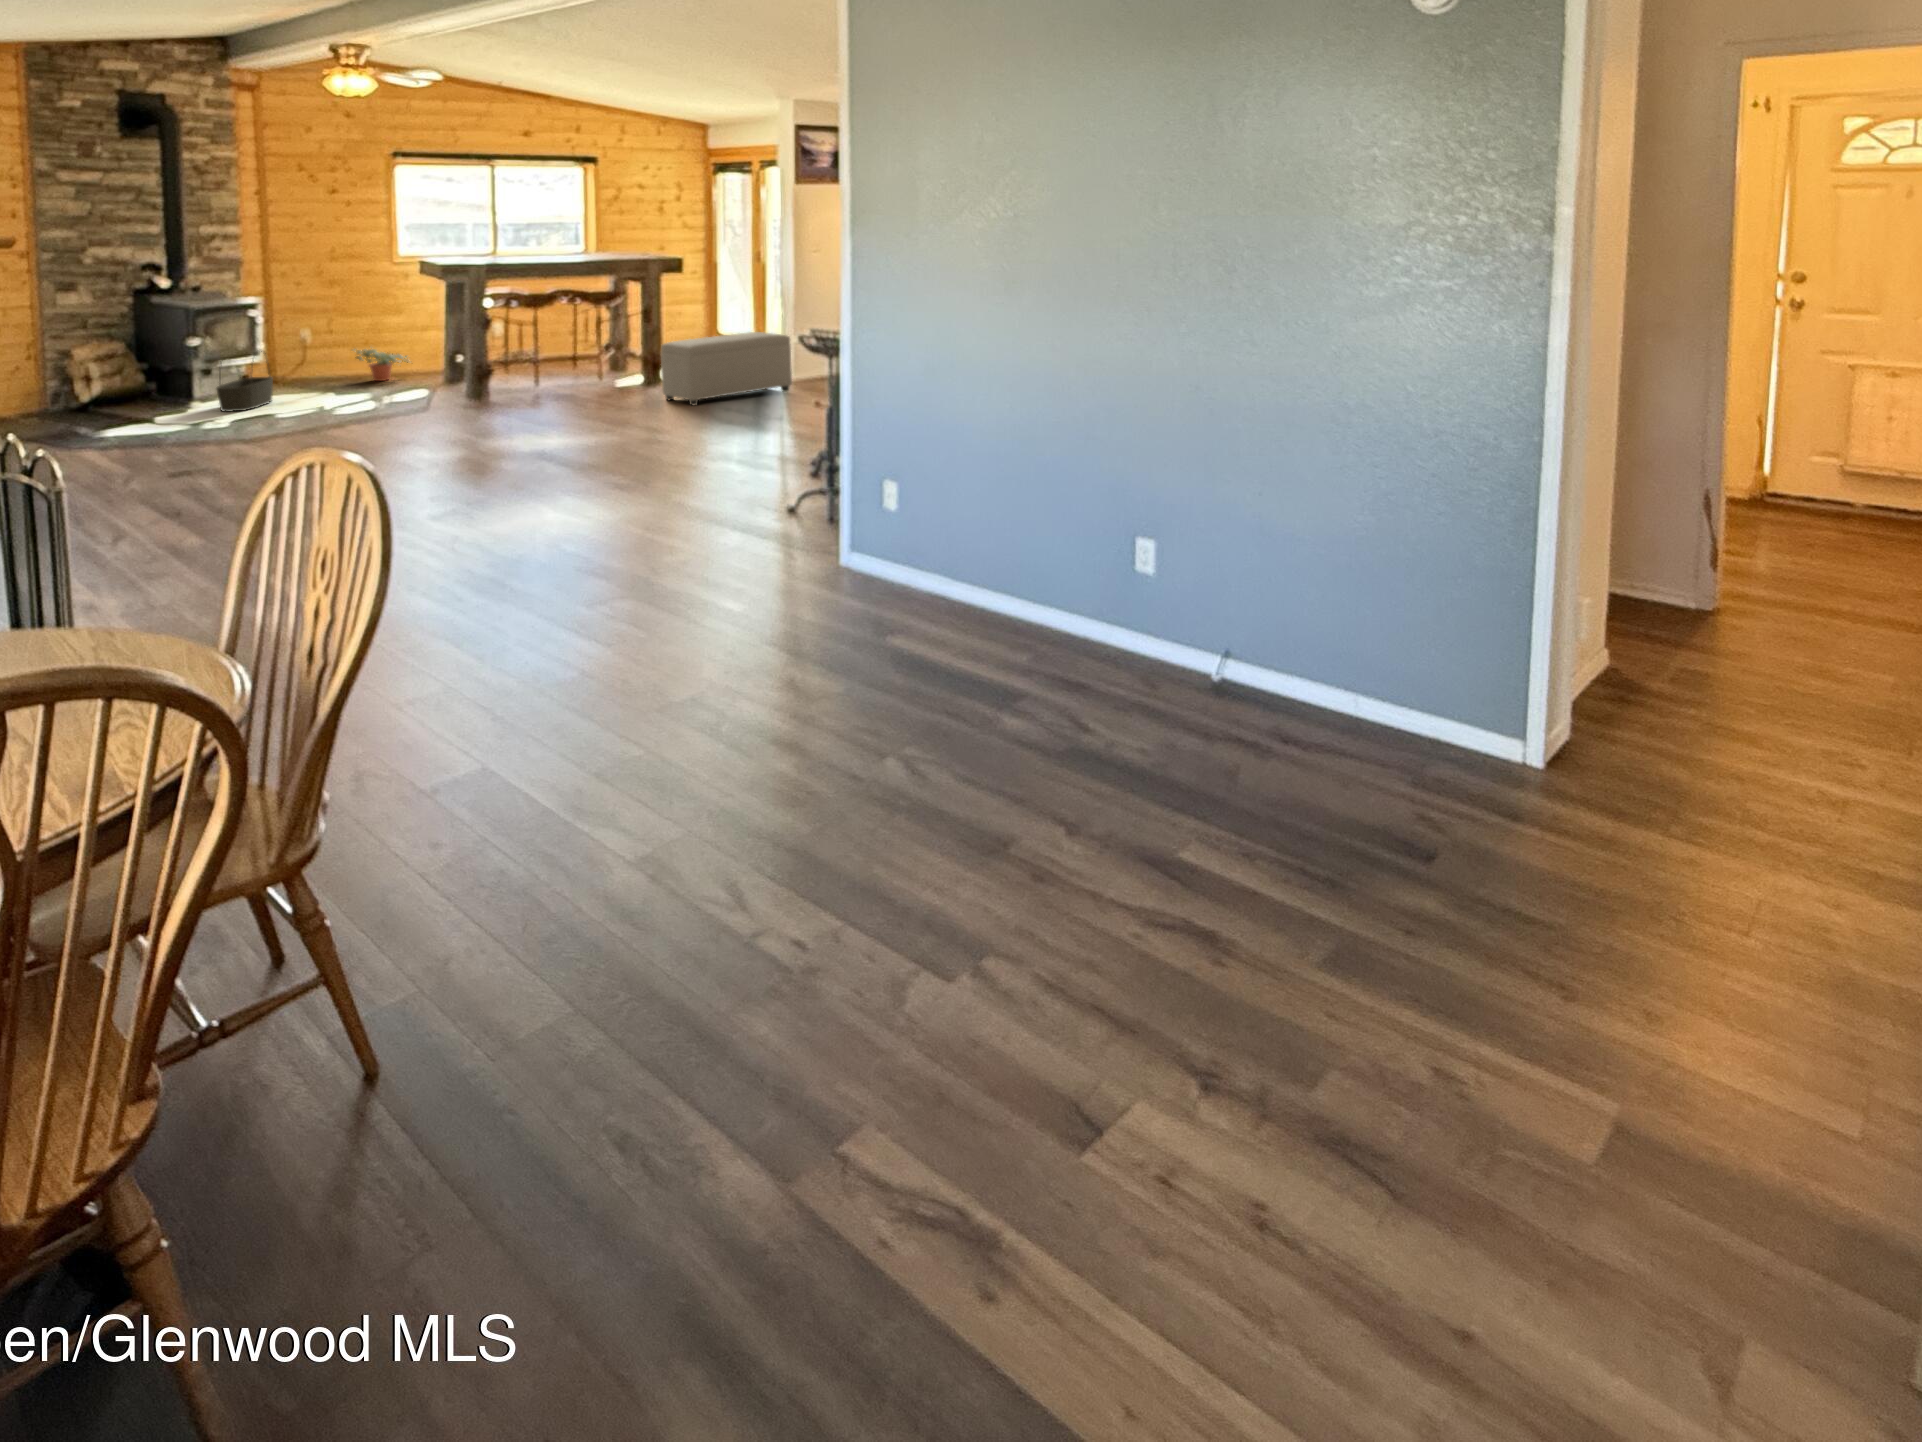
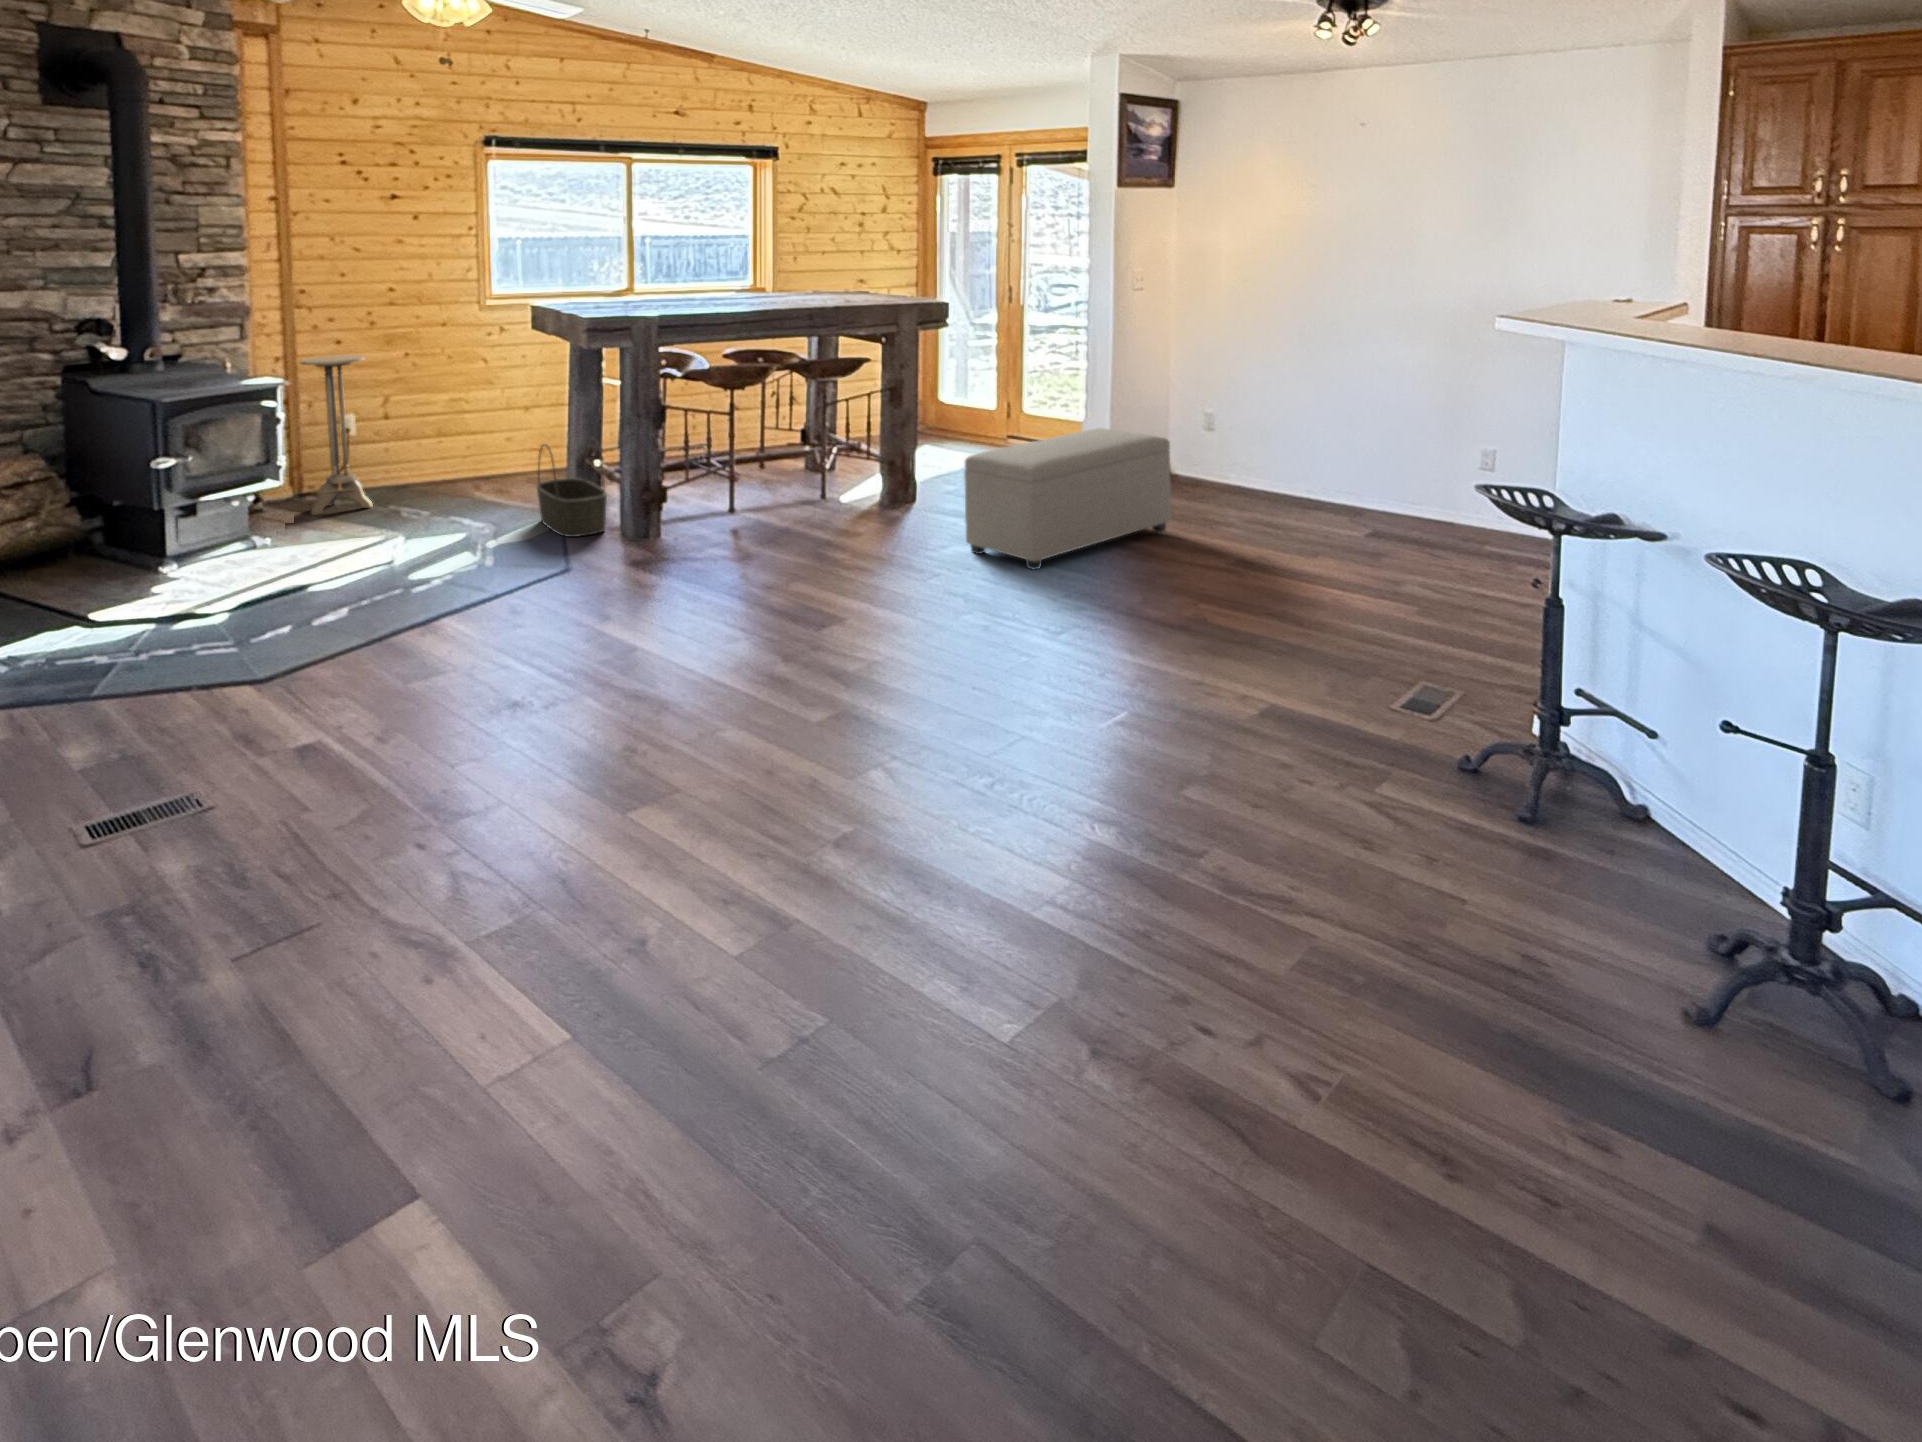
side table: none [274,290,320,388] -> present [300,355,372,515]
potted plant: present [354,349,408,381] -> none [418,441,517,499]
basket: present [217,351,273,412] -> present [537,438,607,537]

